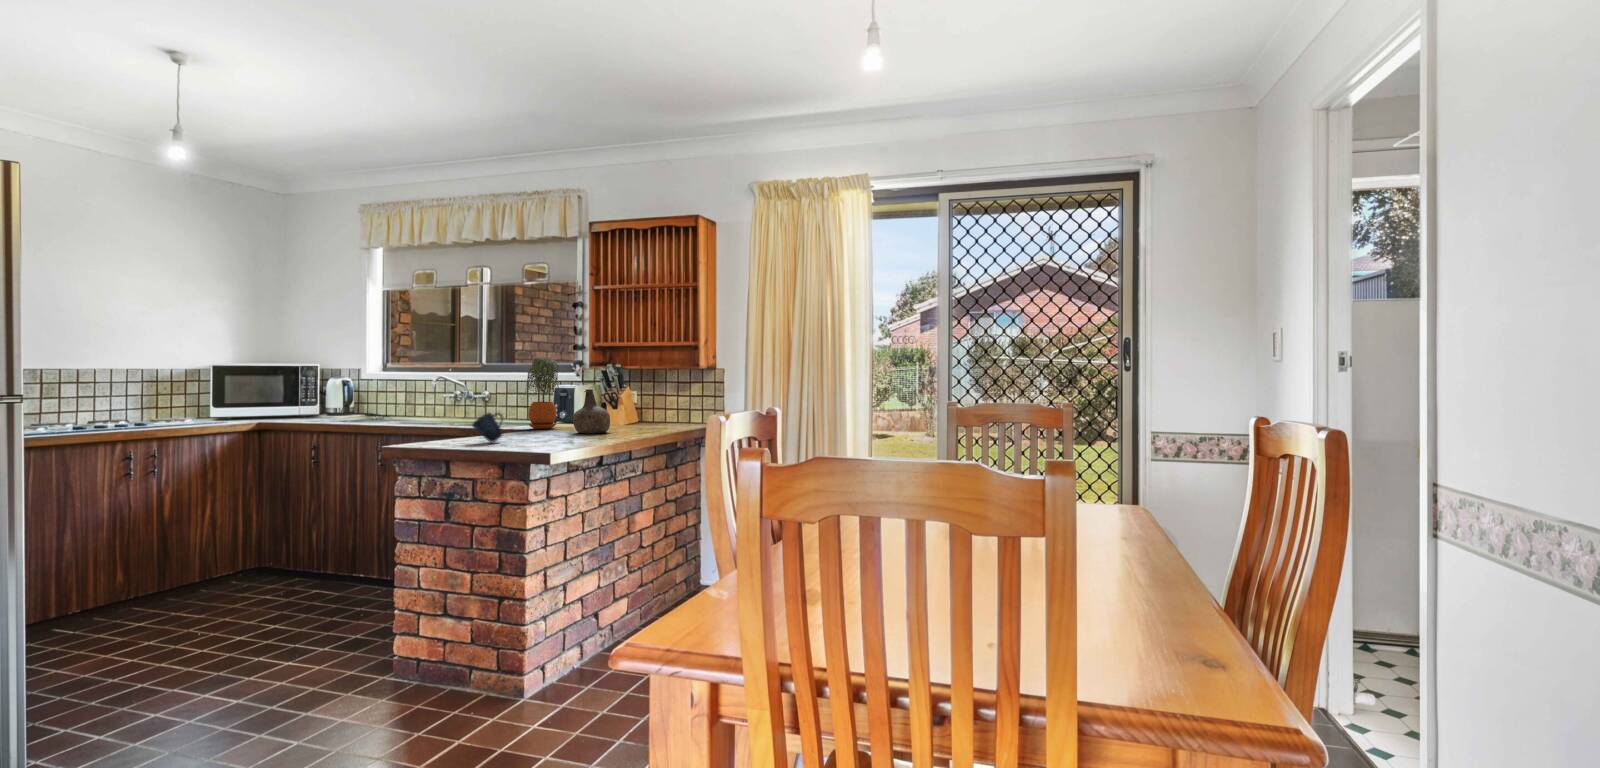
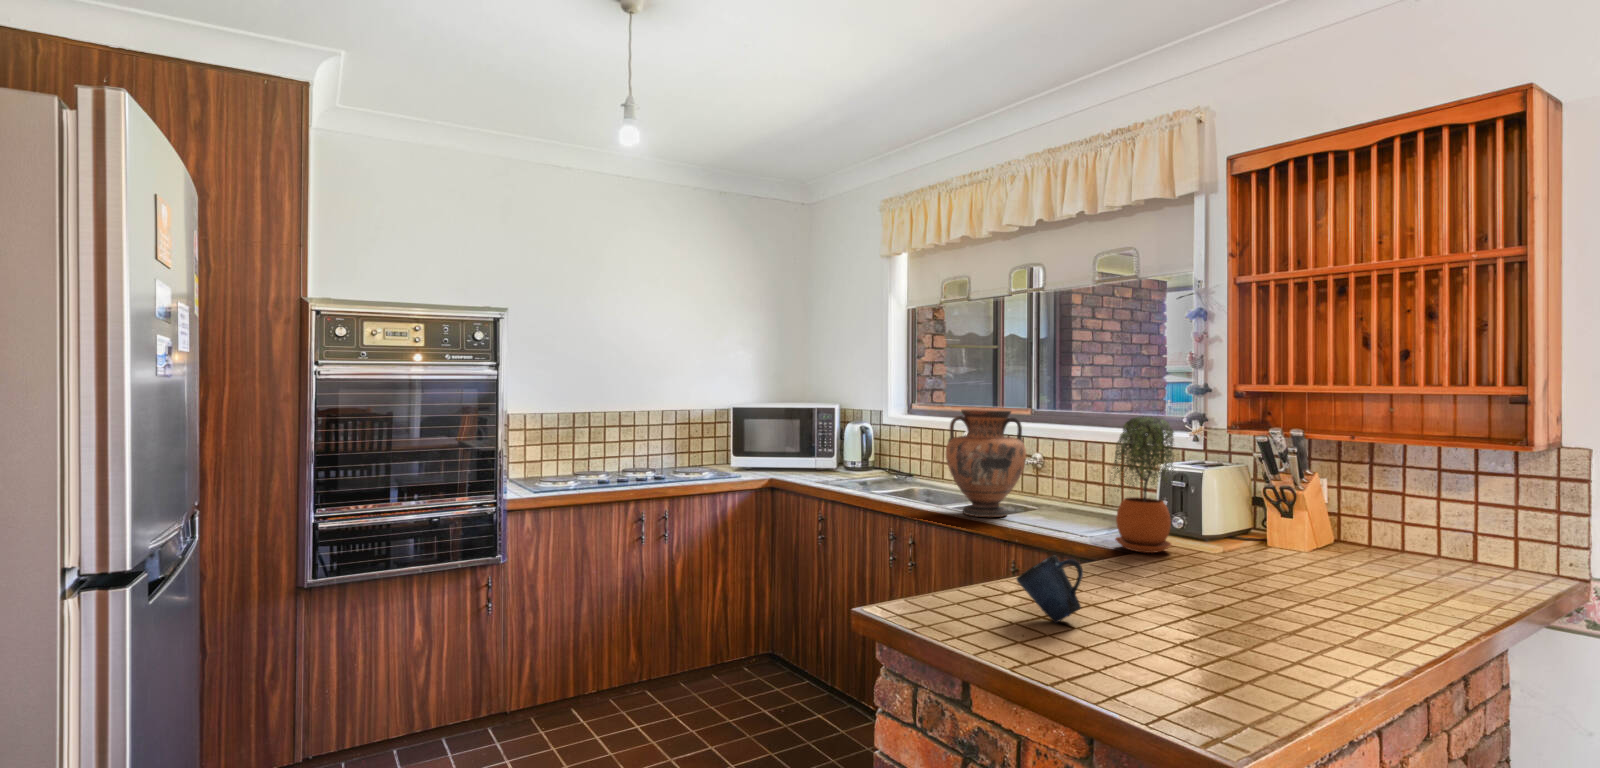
vase: none [423,358,478,426] -> present [946,409,1026,517]
bottle: present [573,389,610,433] -> none [1222,495,1314,599]

